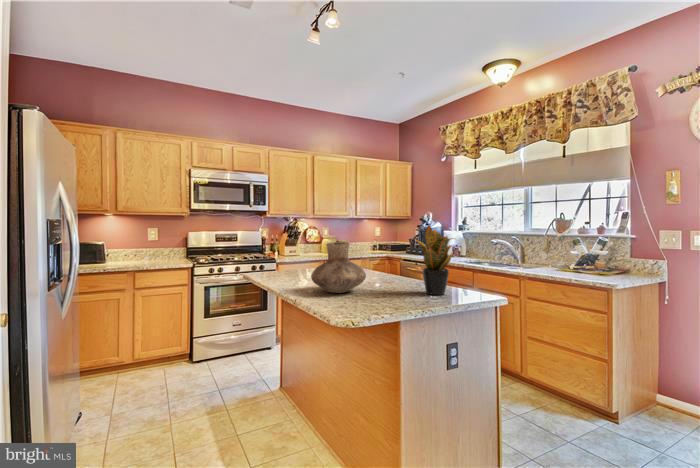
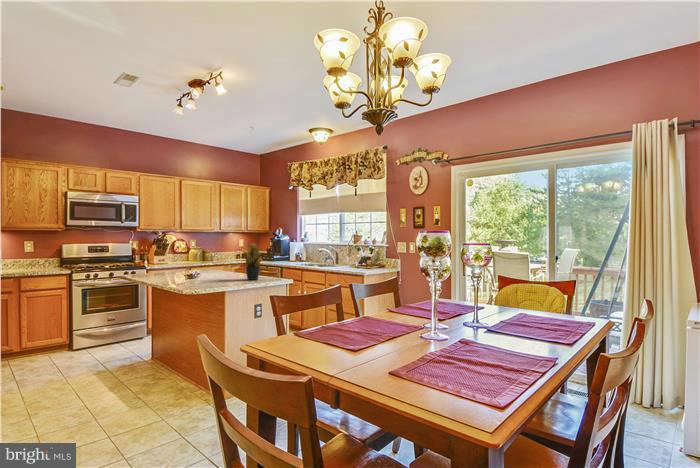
vase: present [311,242,366,293] -> none [176,251,212,281]

